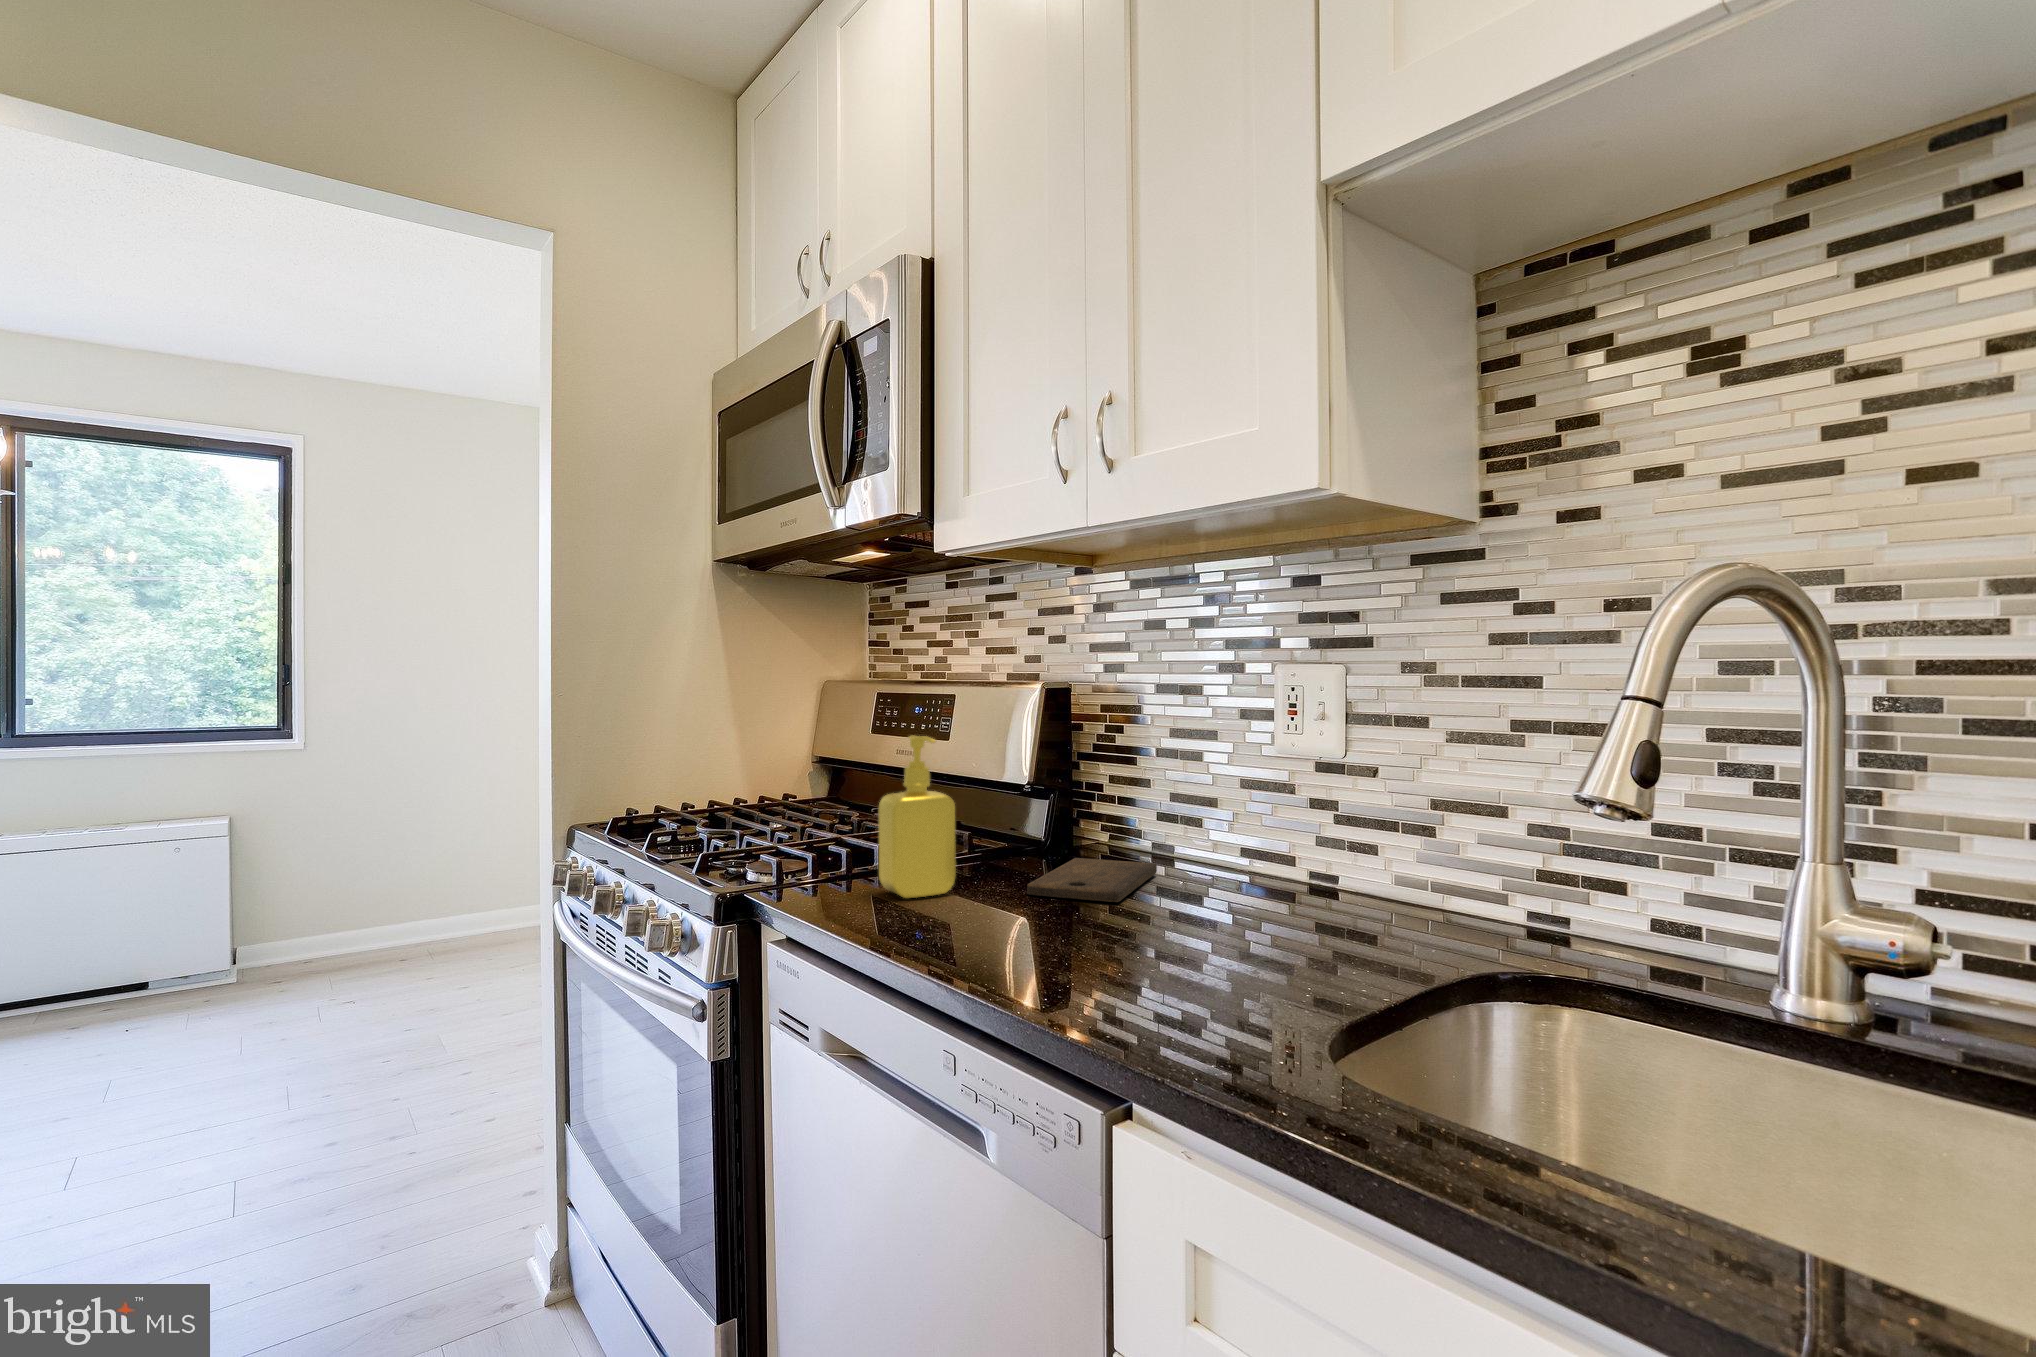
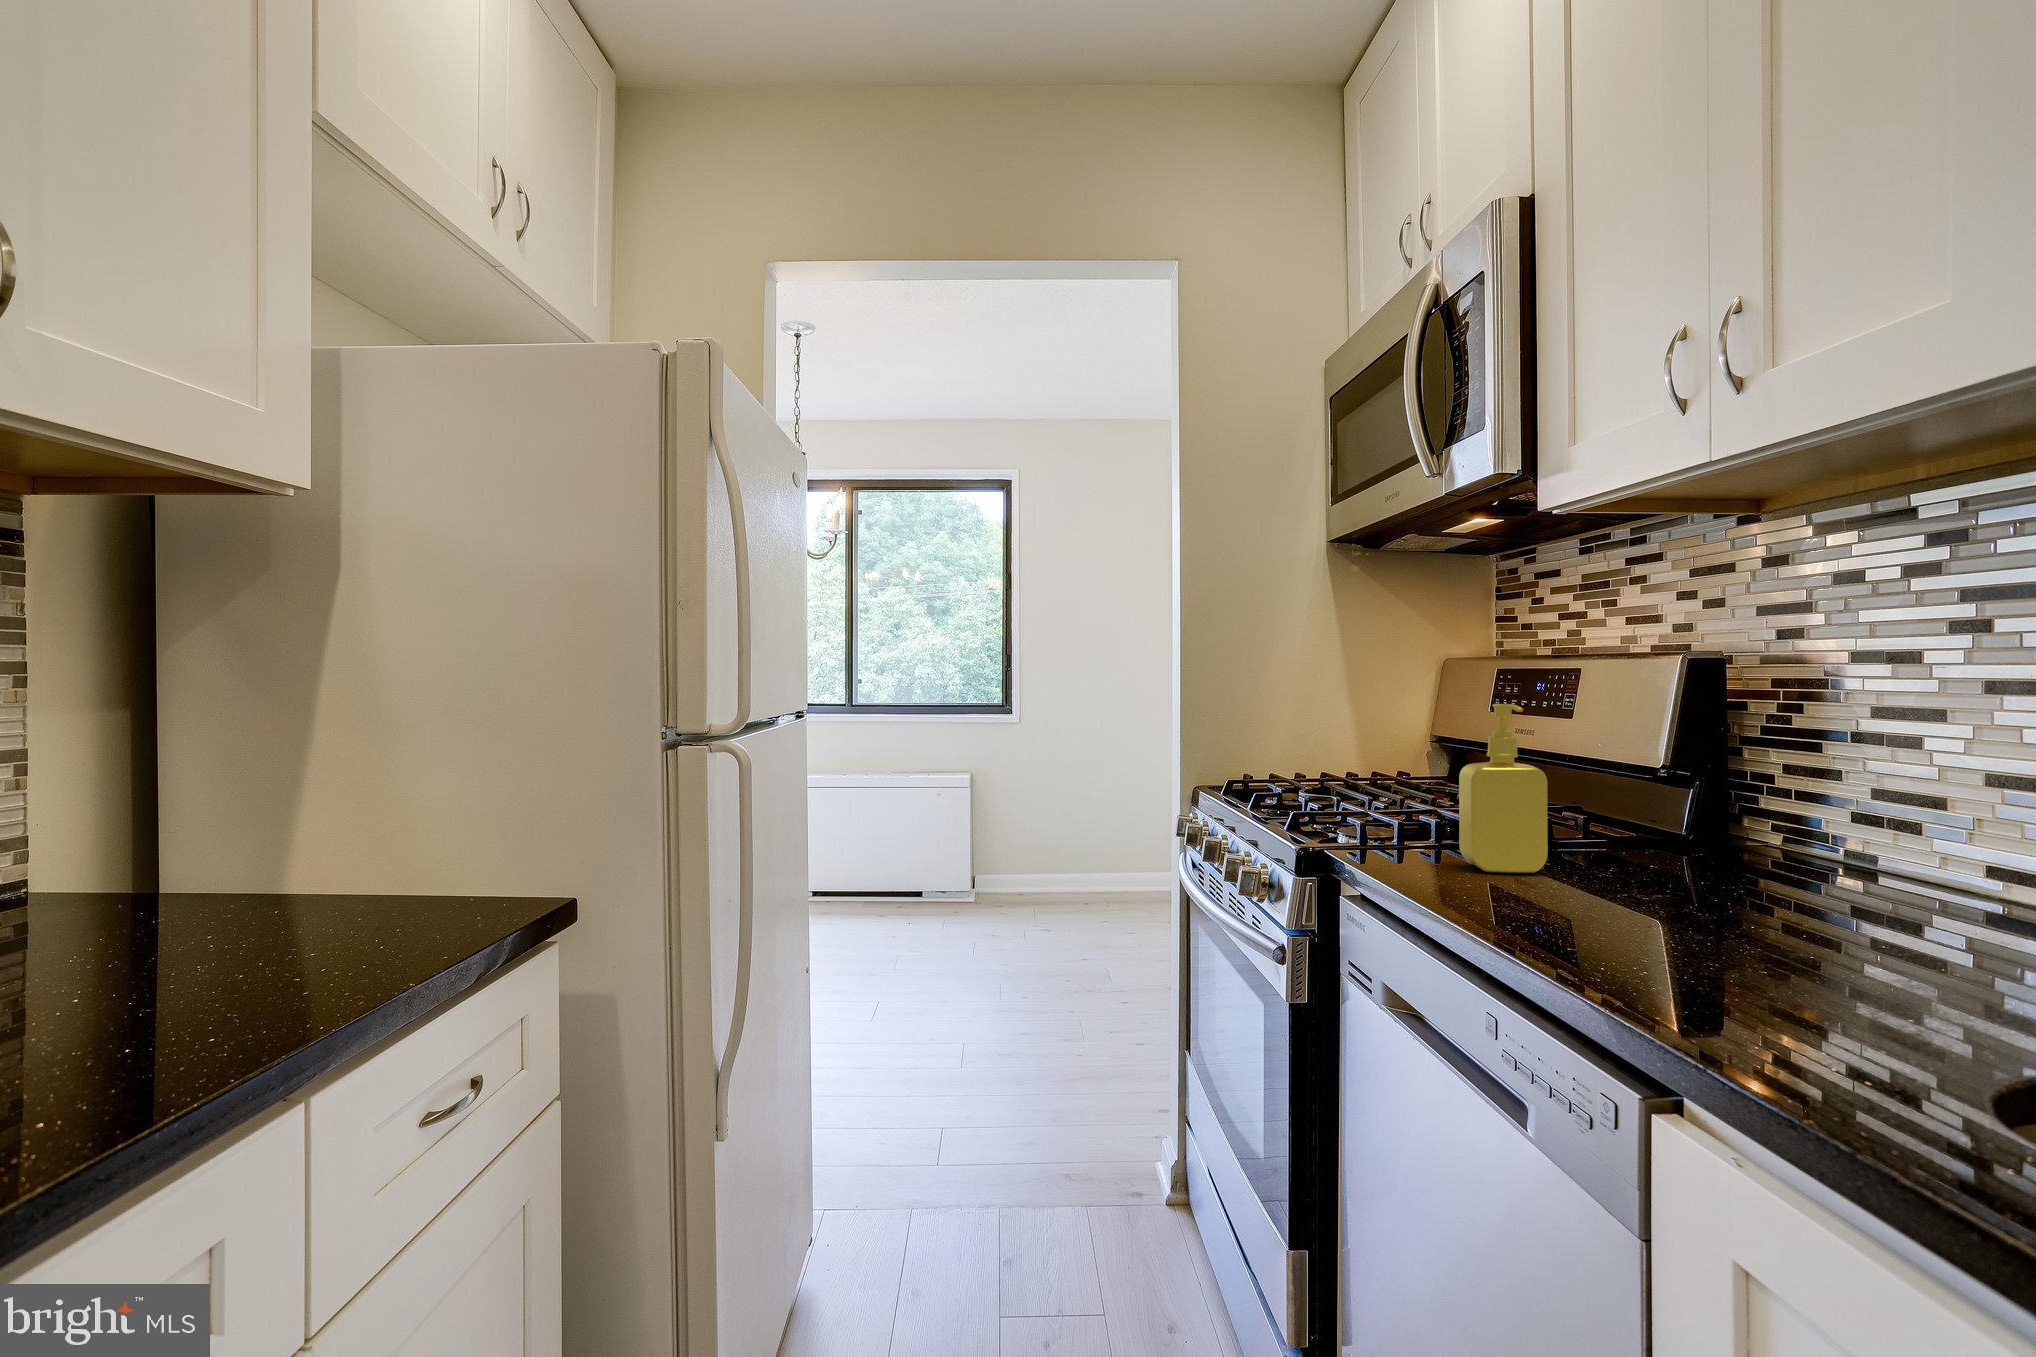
cutting board: present [1027,858,1157,902] -> none [1637,858,1841,906]

